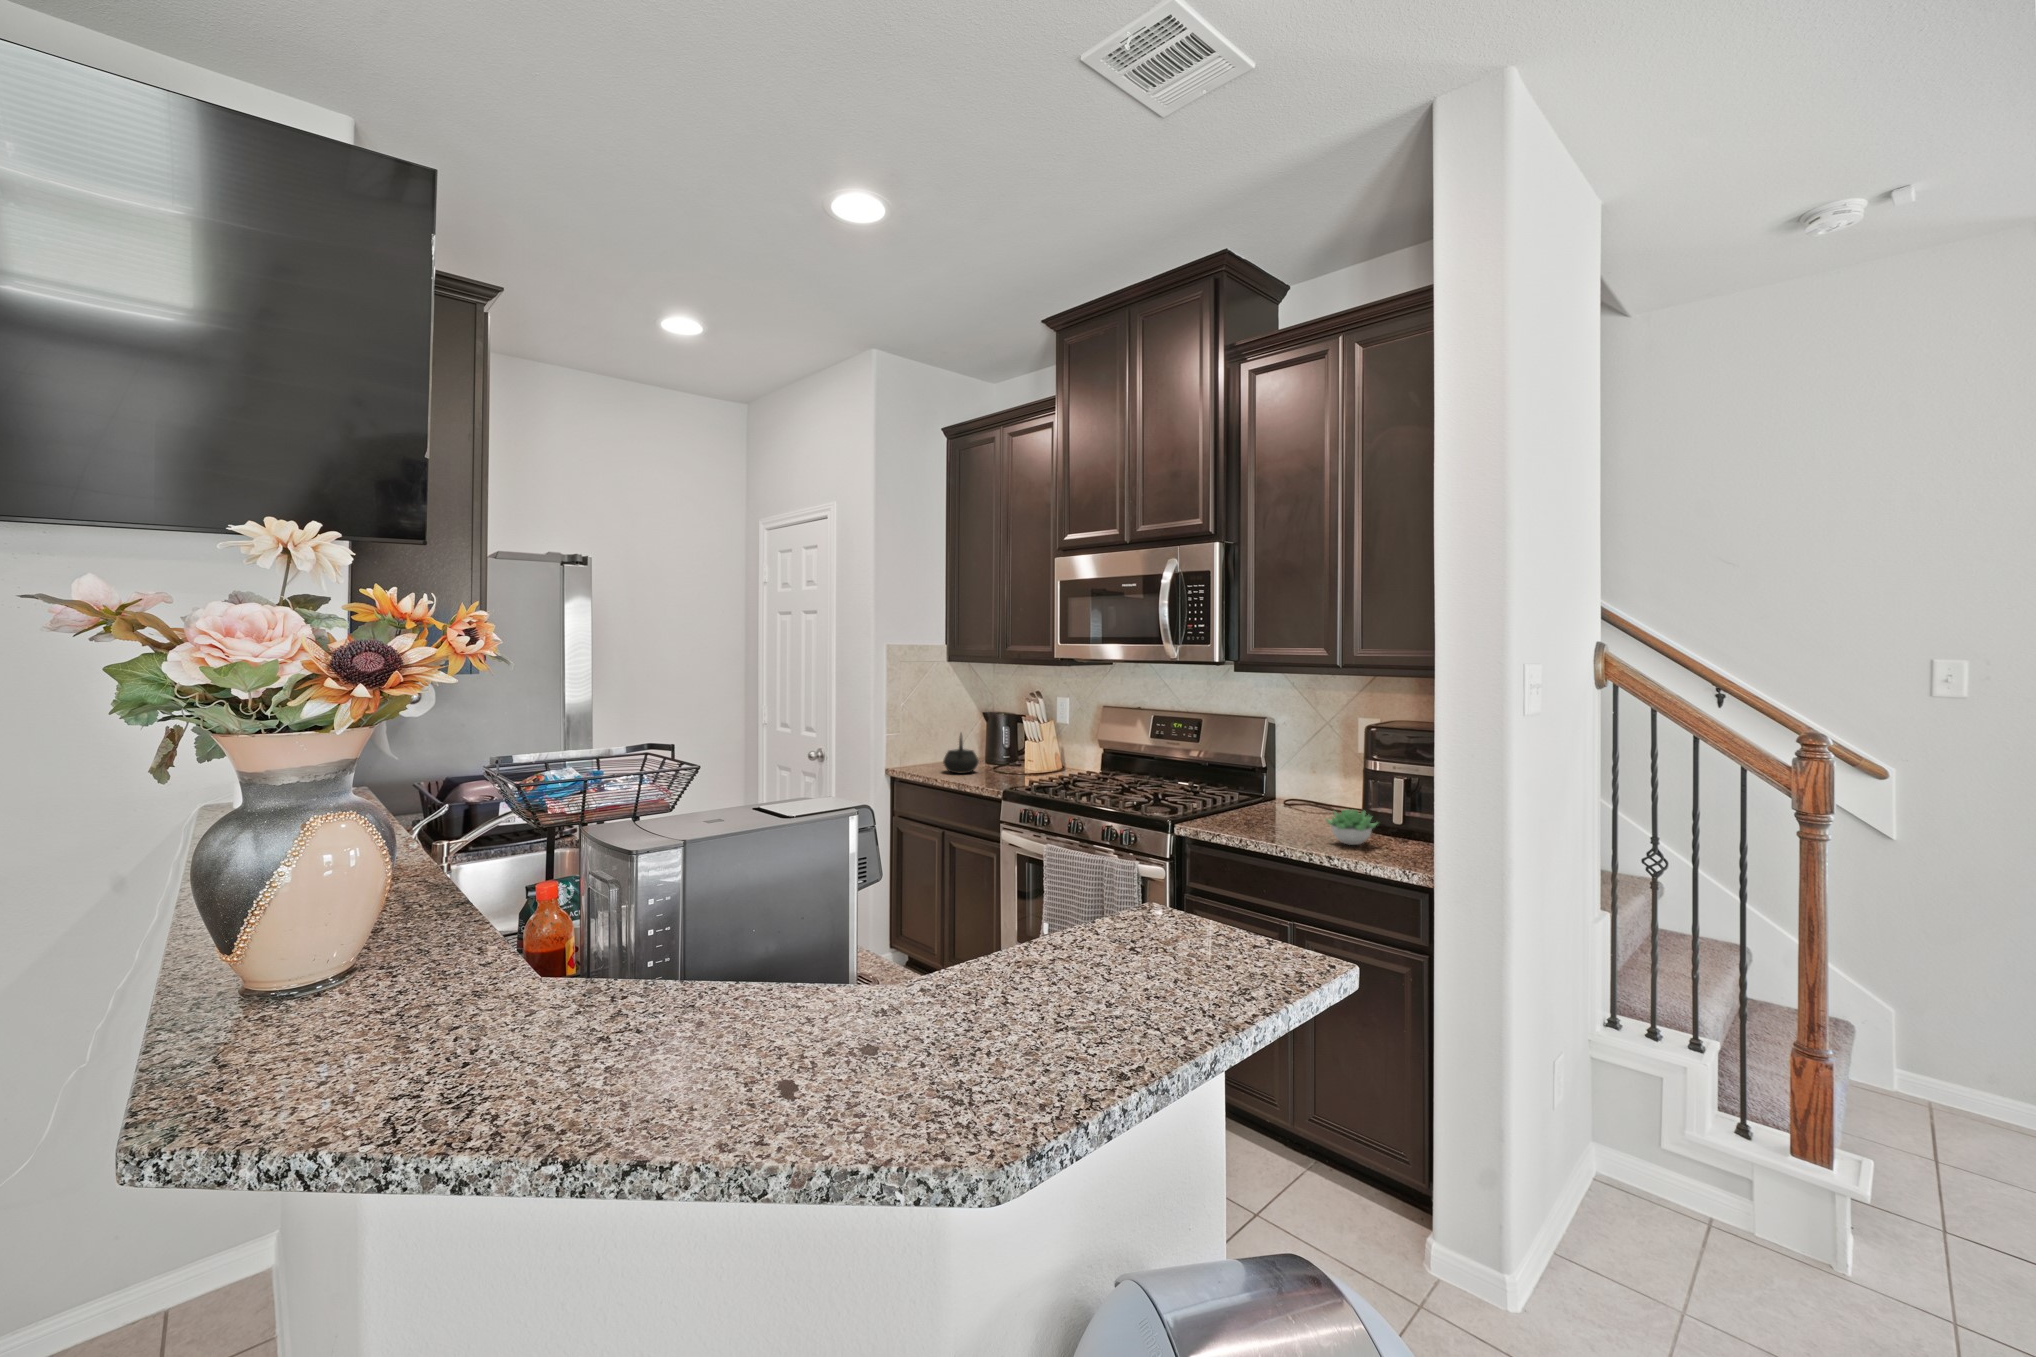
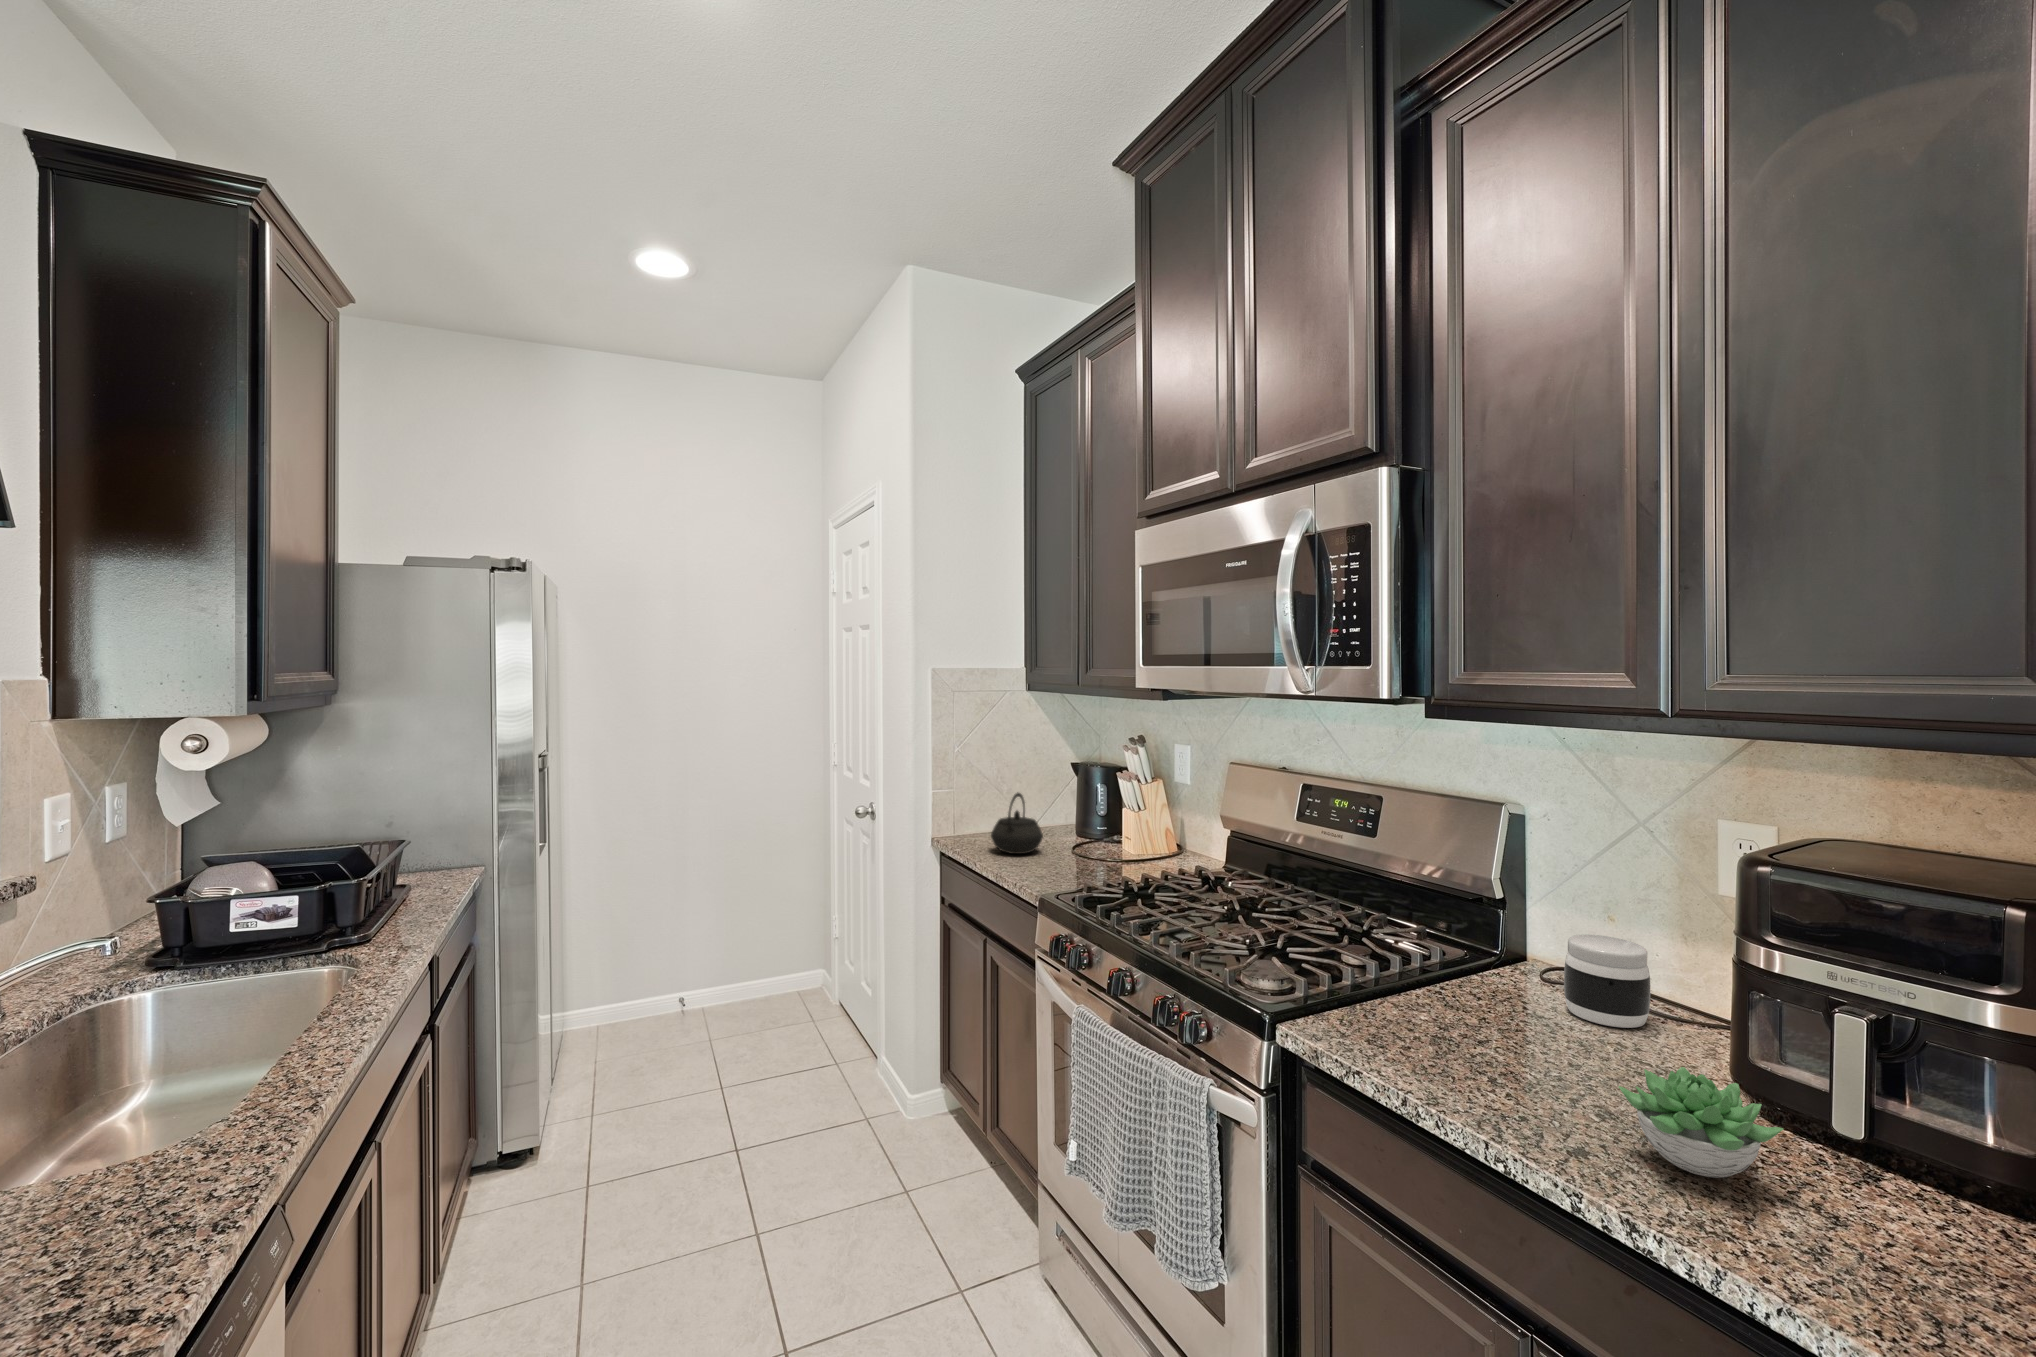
jar: none [1297,776,1333,815] -> present [1564,934,1650,1028]

